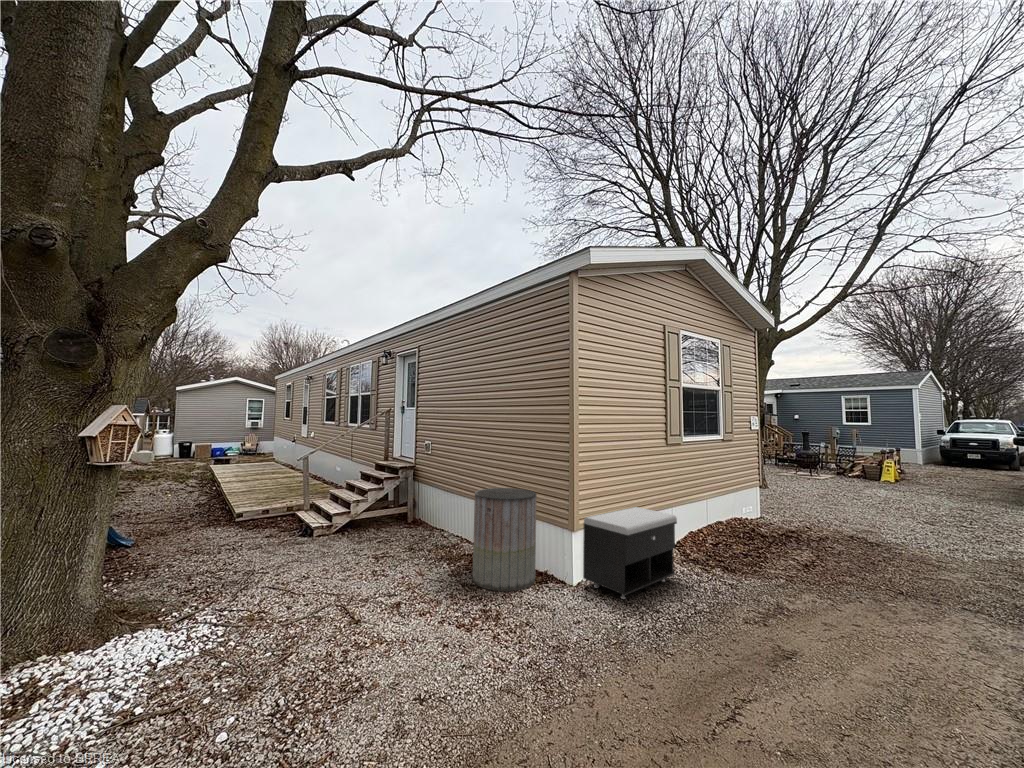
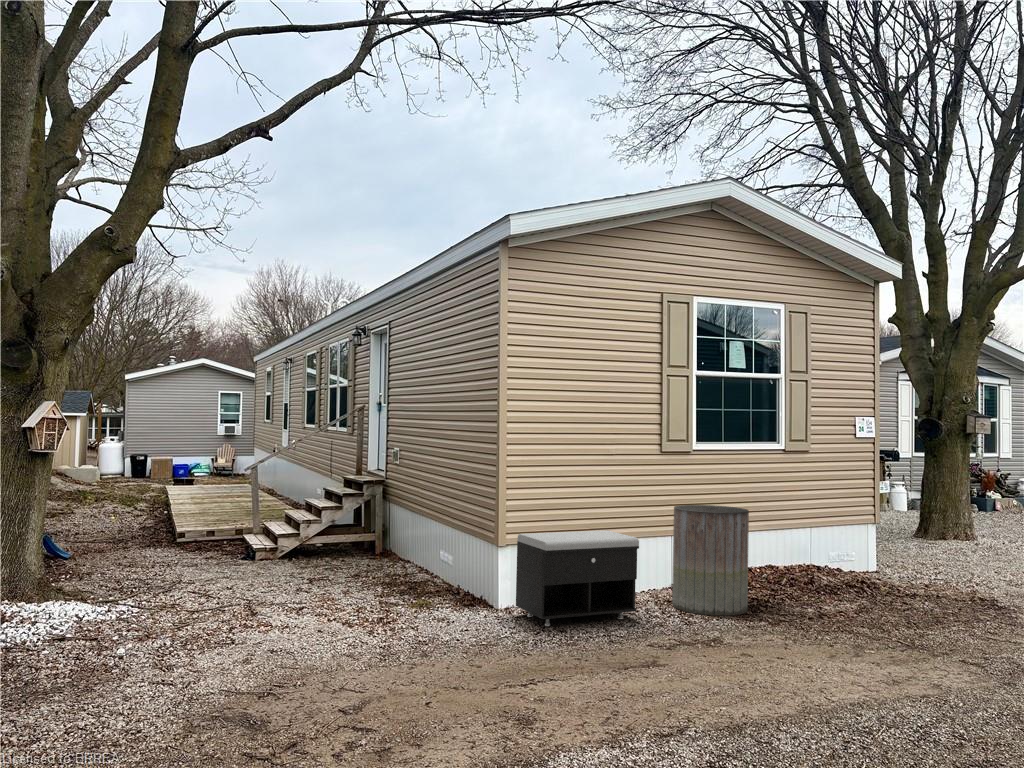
trash can: present [473,488,537,591] -> present [672,505,749,616]

